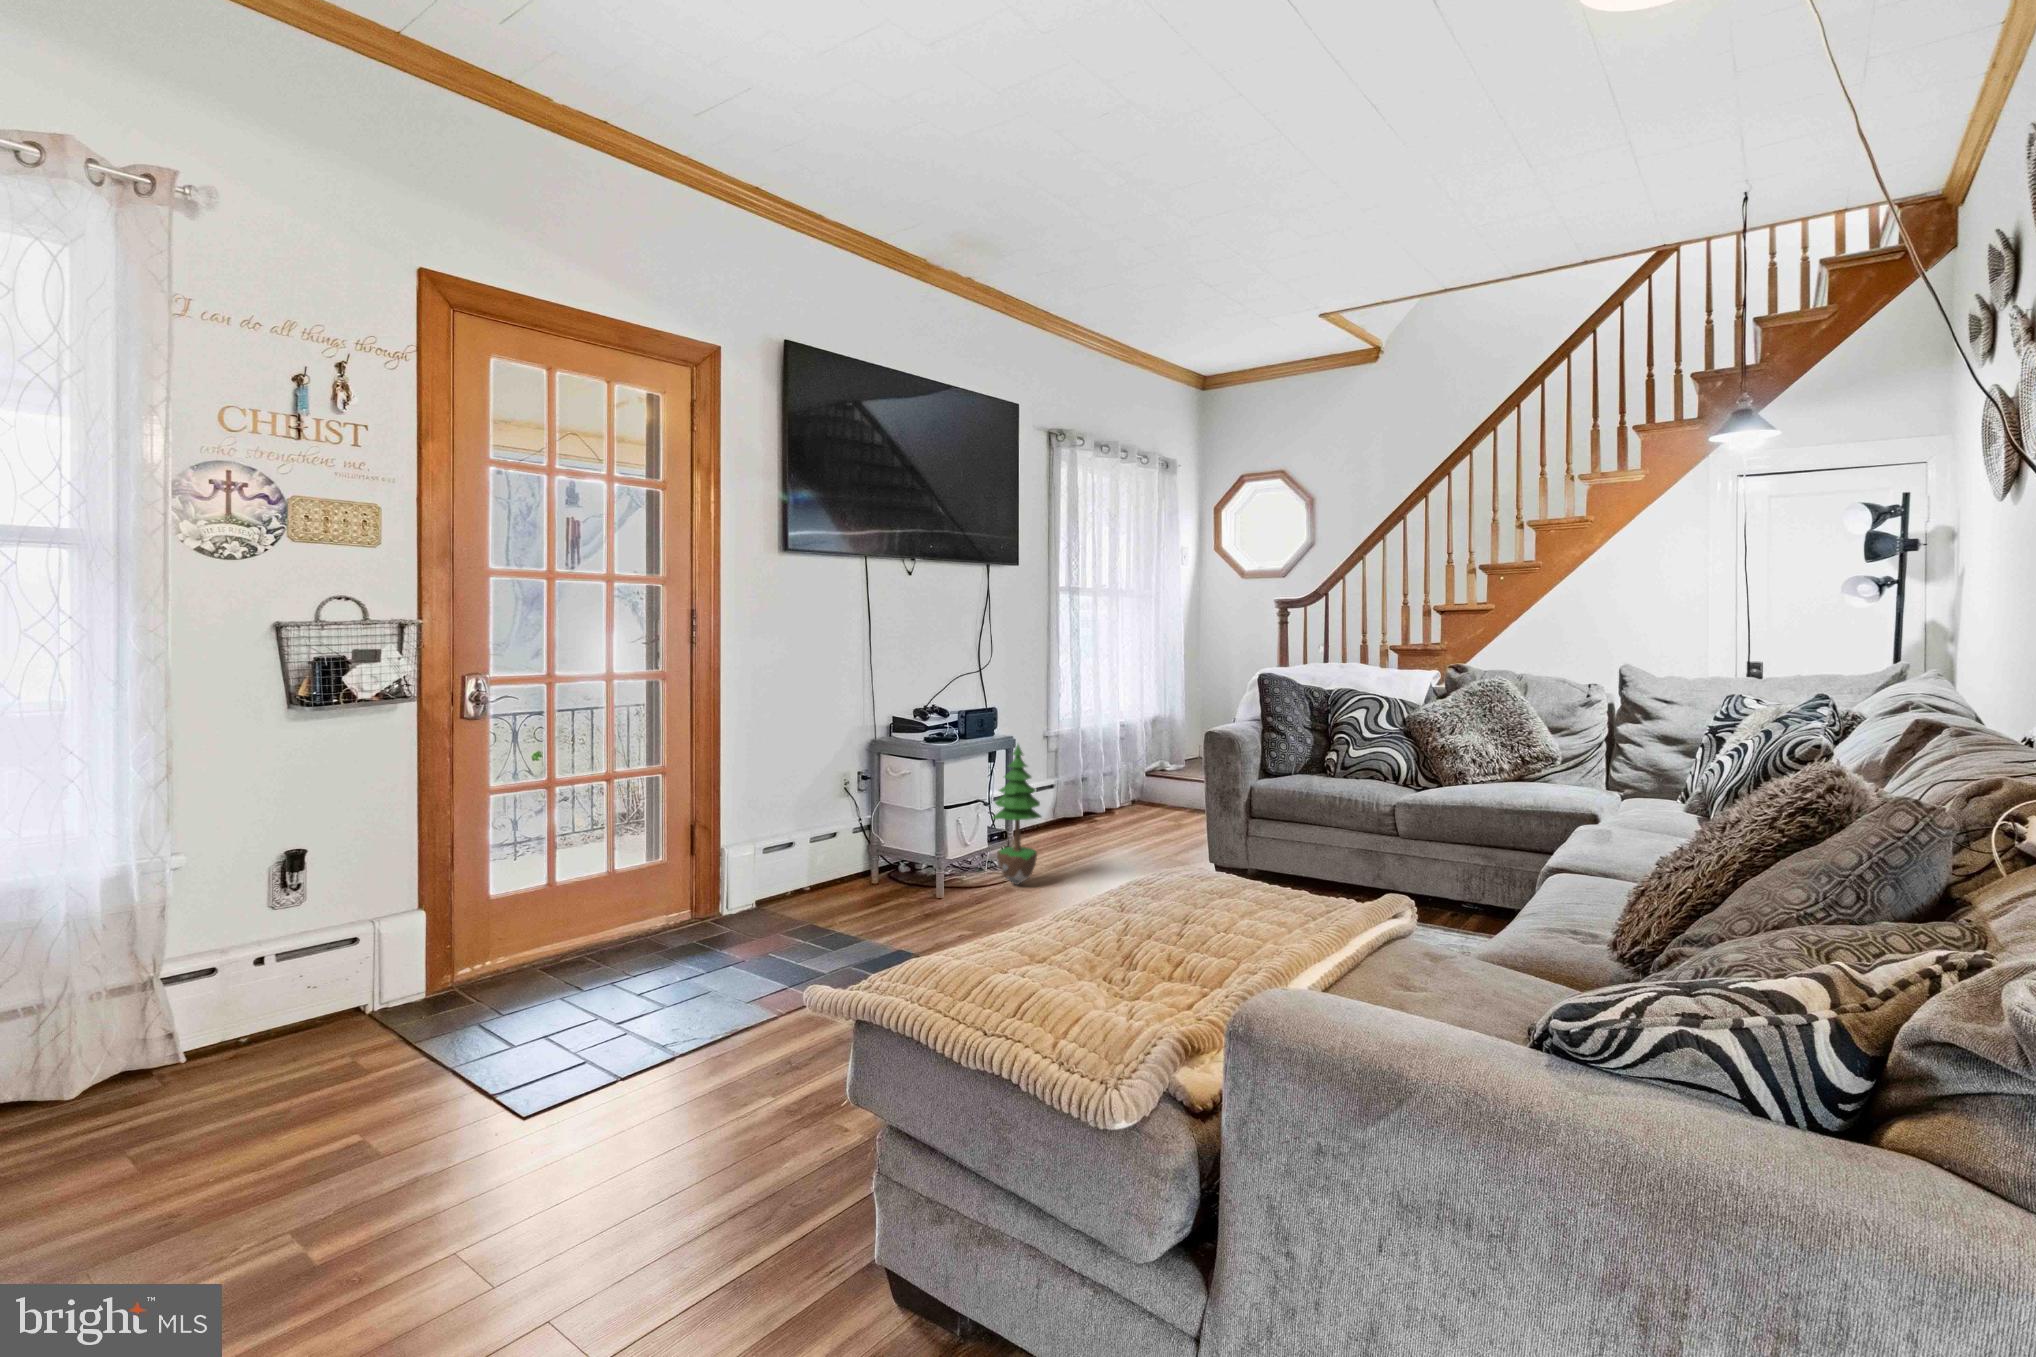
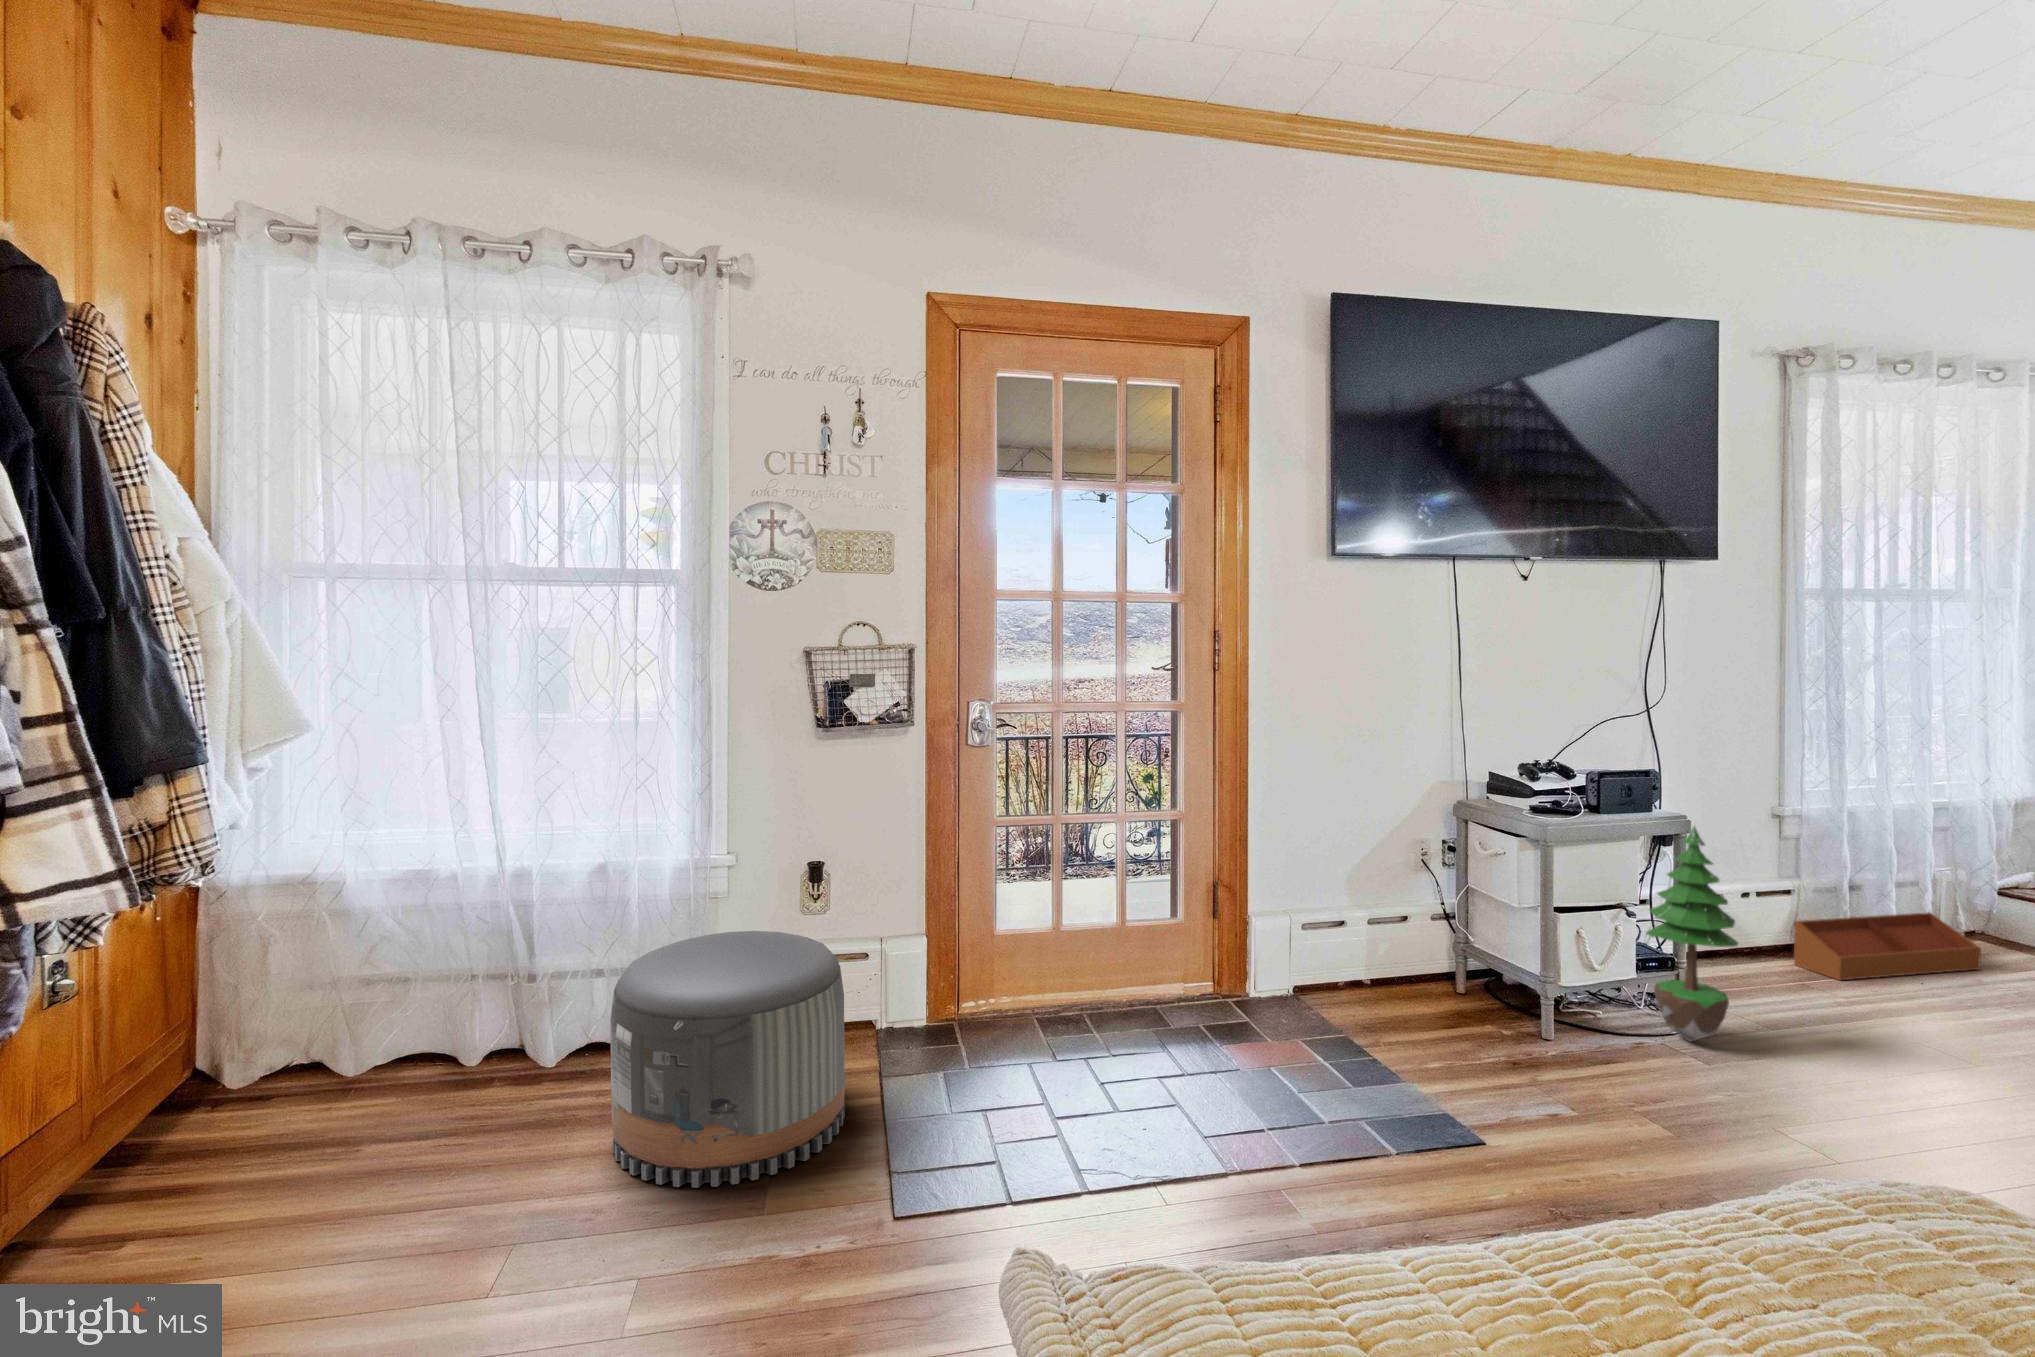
storage bin: none [1058,790,1144,838] -> present [1794,912,1981,980]
pouf: none [117,918,410,1180] -> present [610,931,845,1188]

